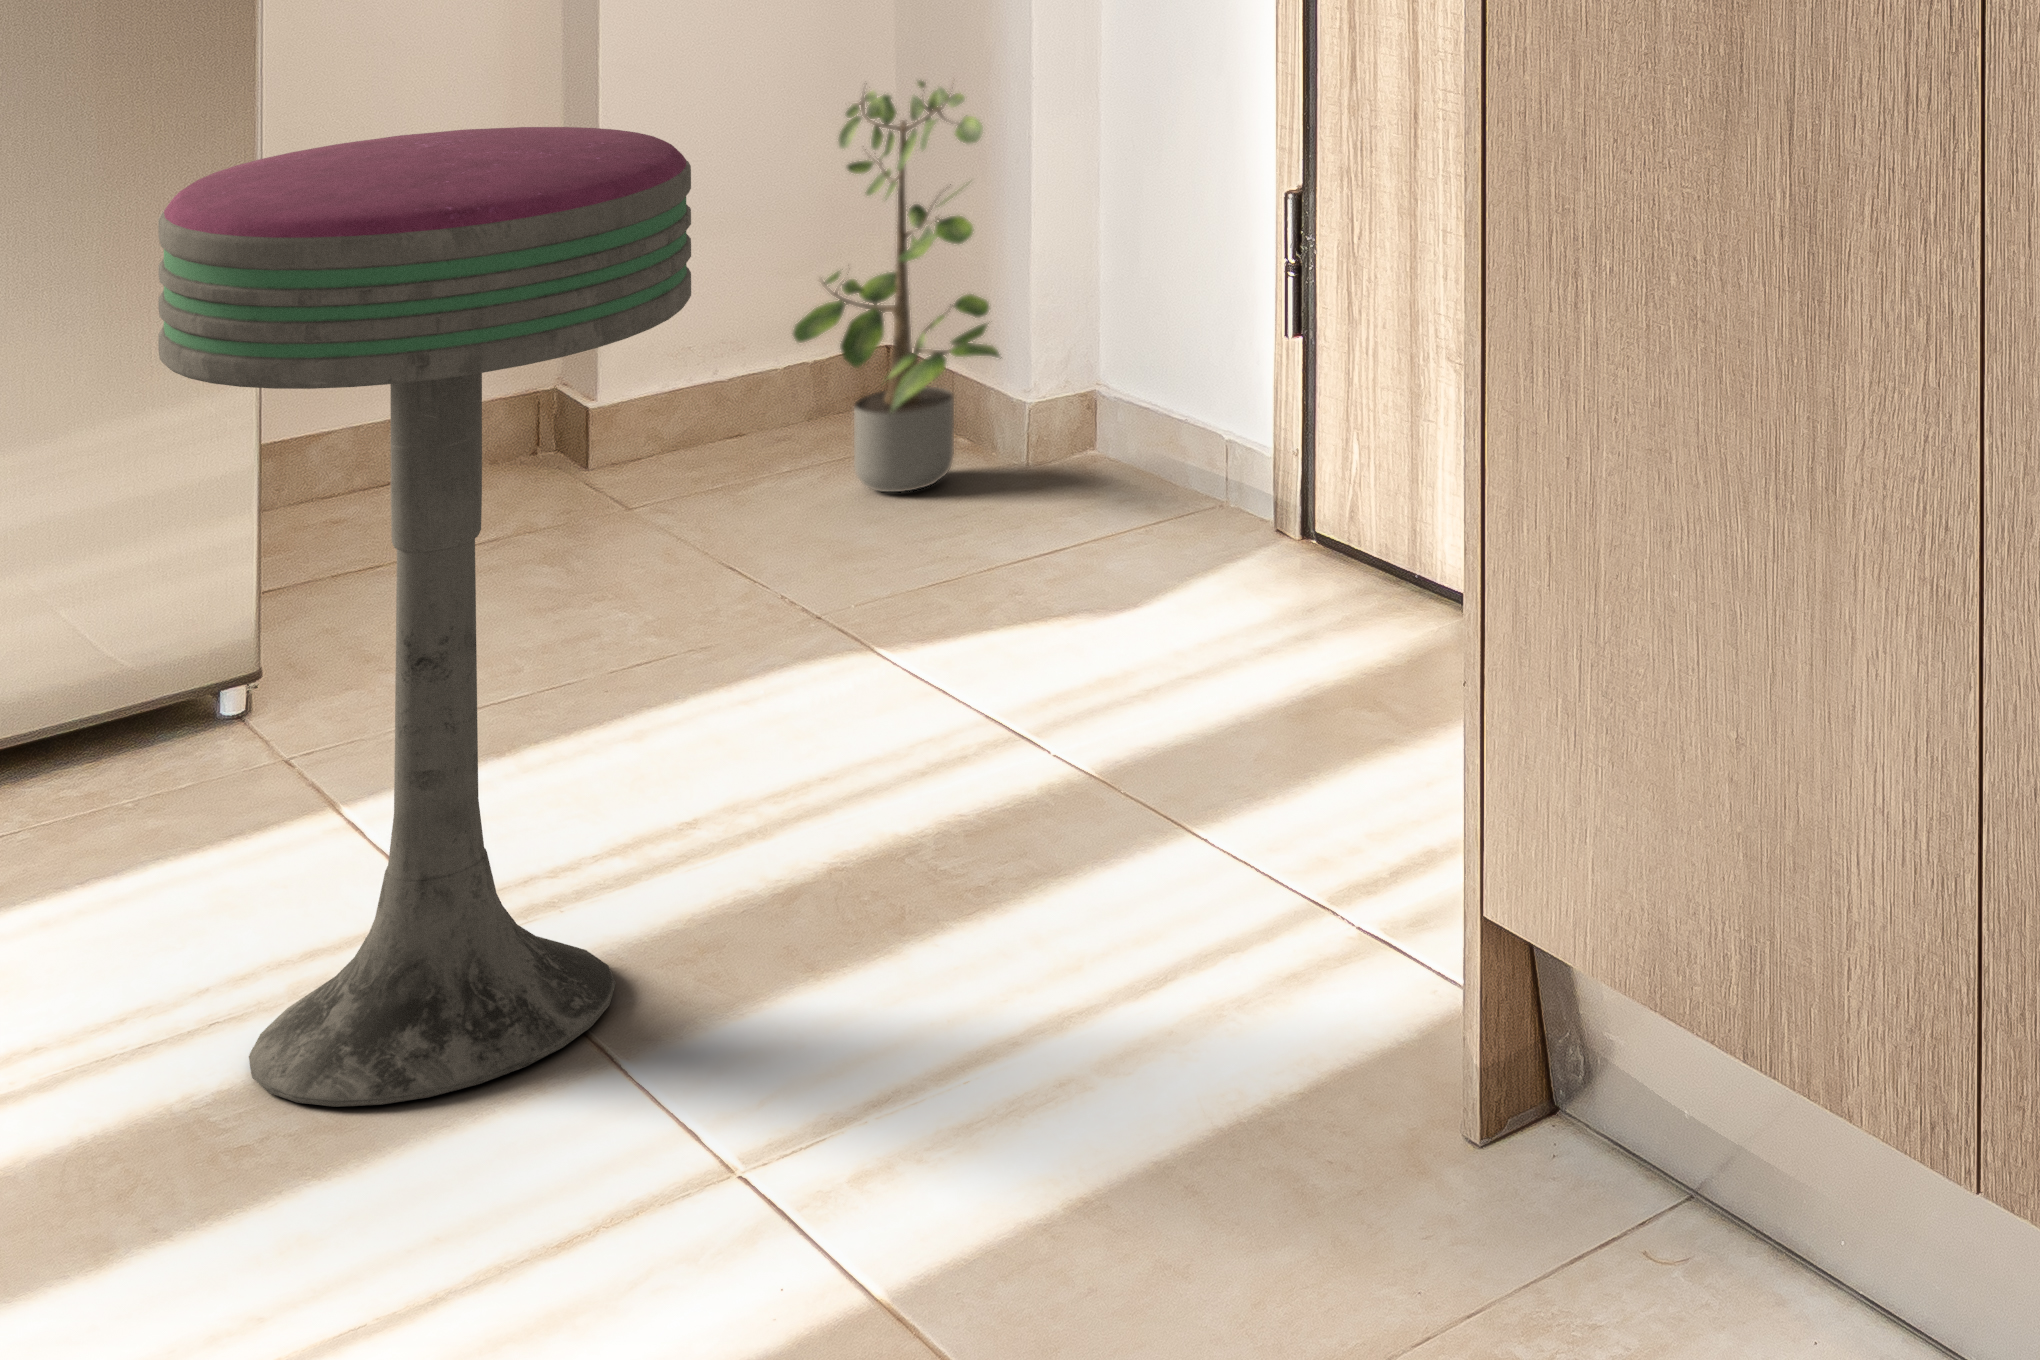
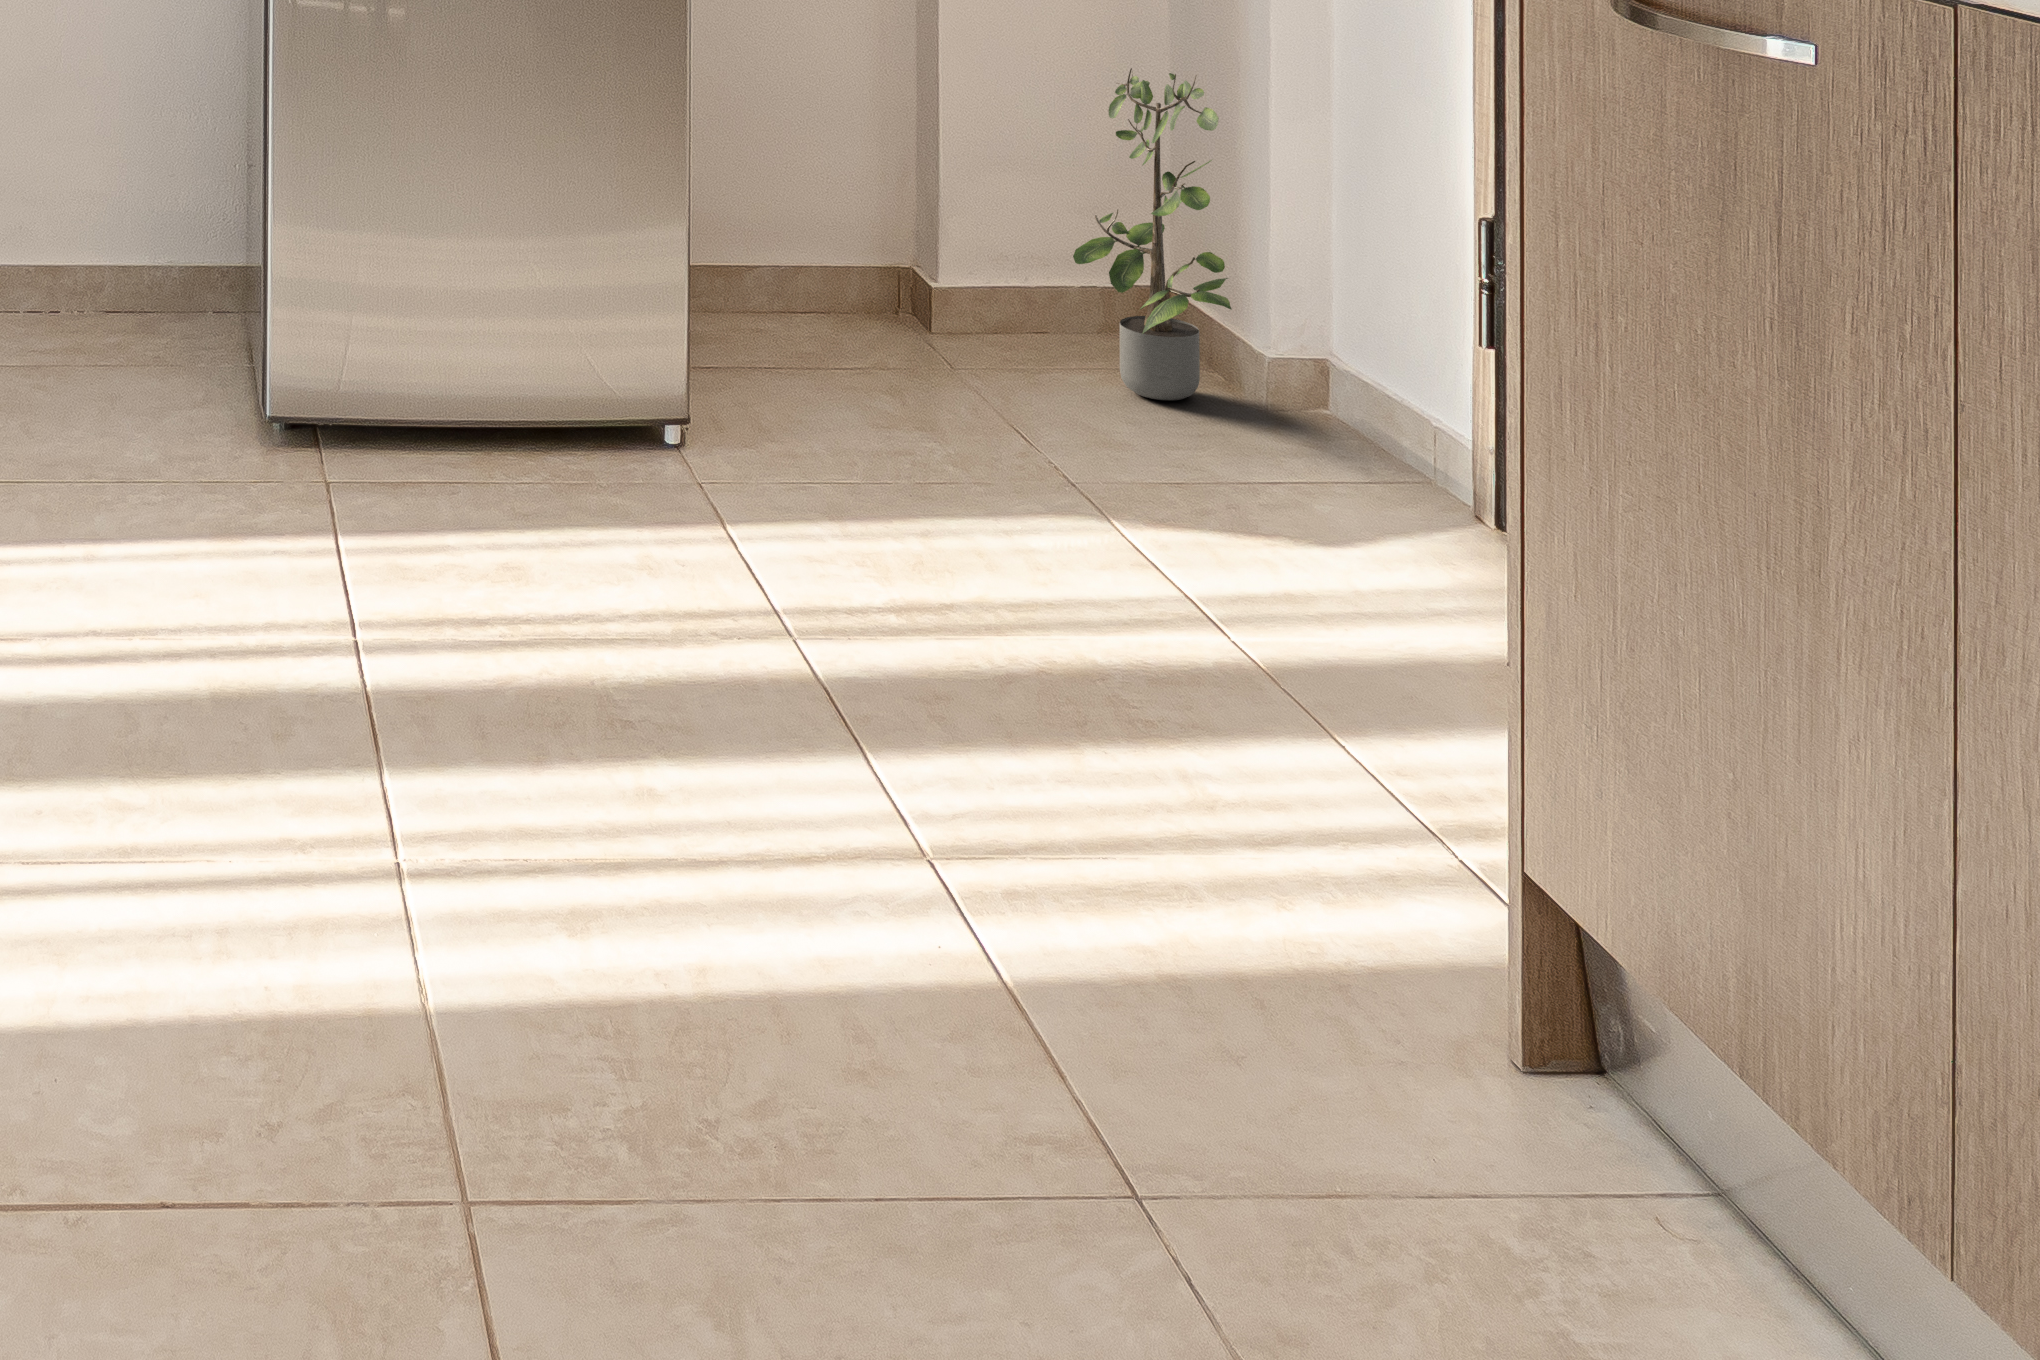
bar stool: present [158,127,691,1107] -> none [587,58,921,733]

